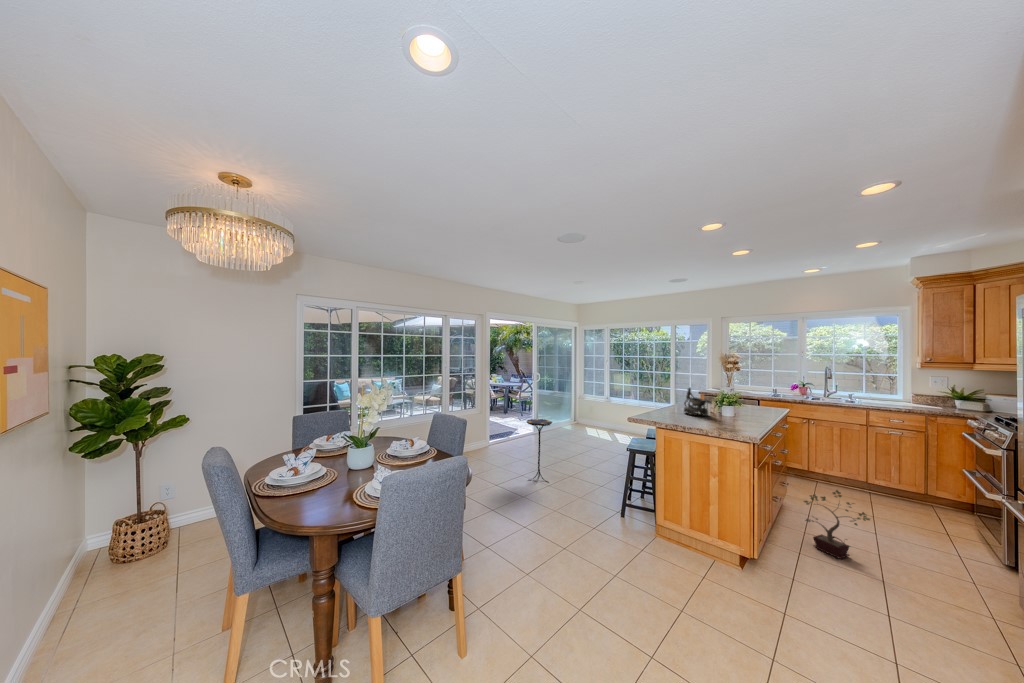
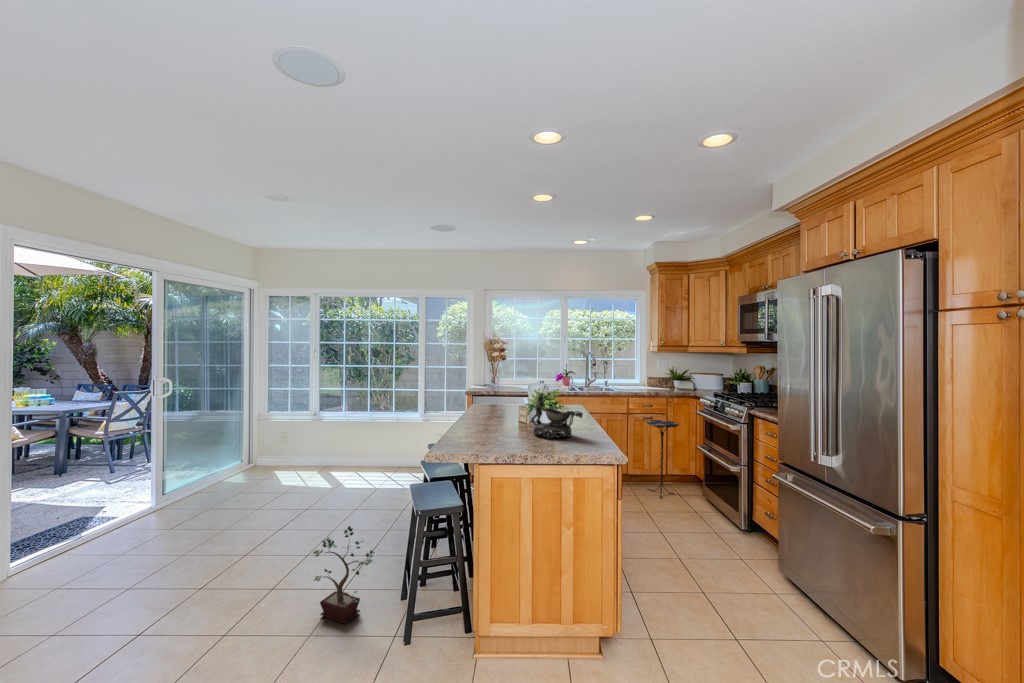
side table: present [527,419,552,481] -> present [646,420,679,498]
potted plant: present [804,490,870,559] -> present [313,526,375,623]

